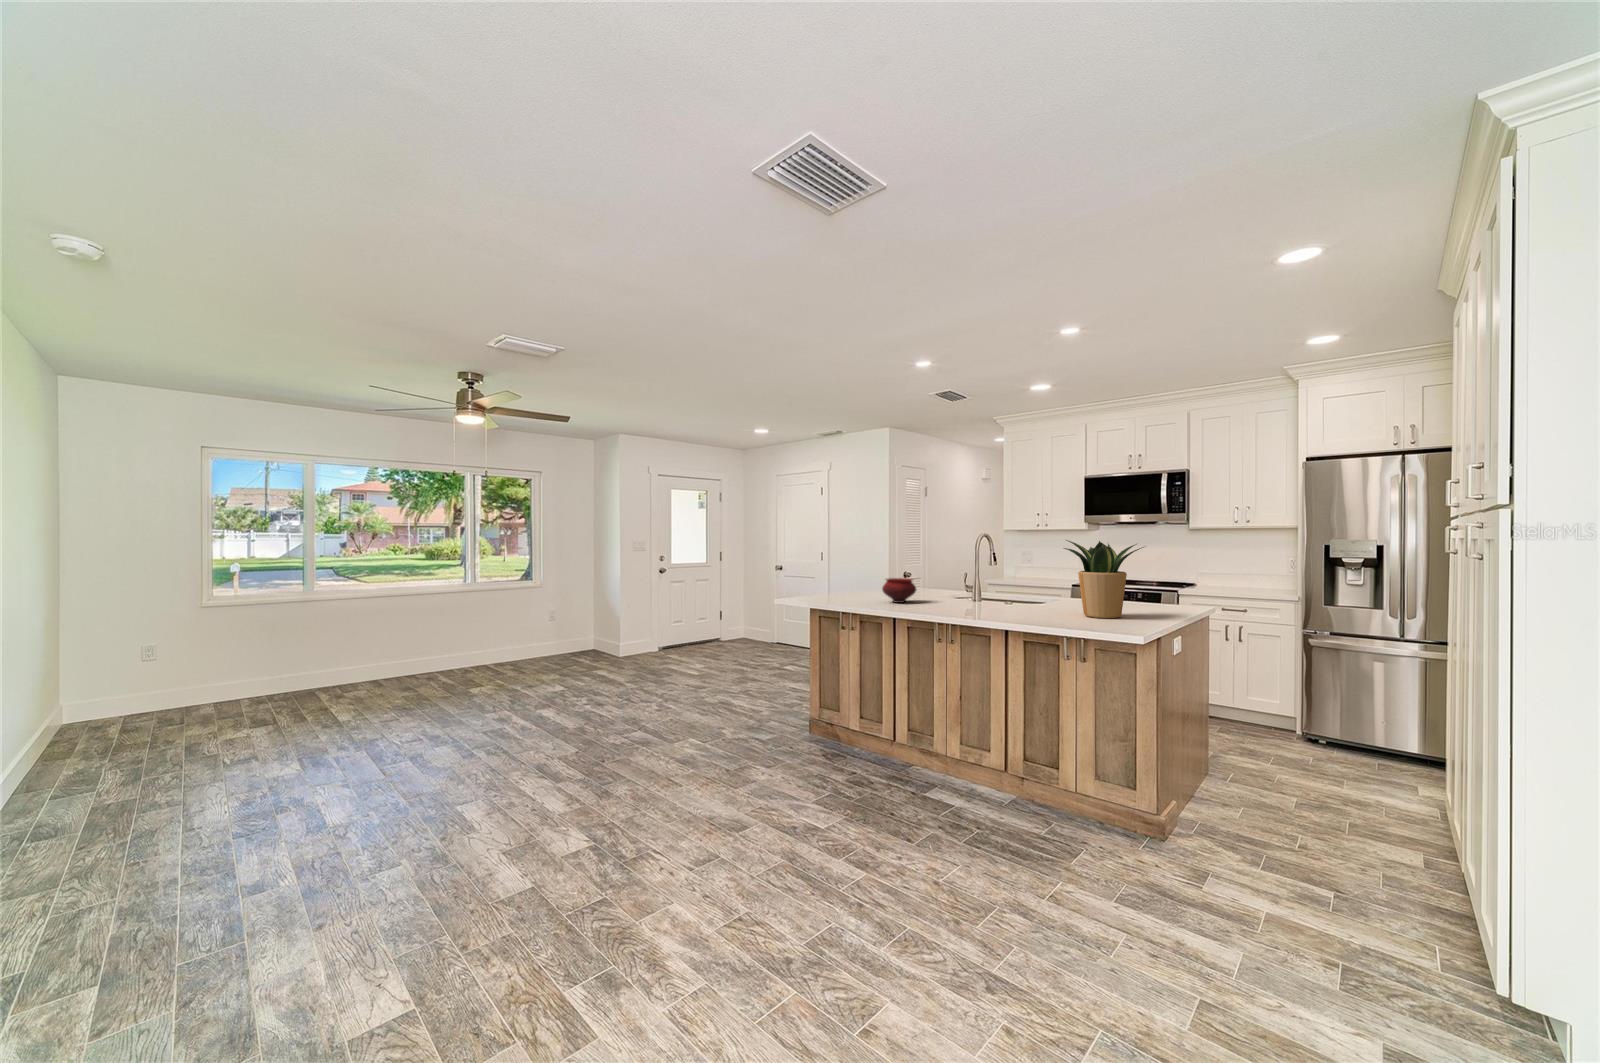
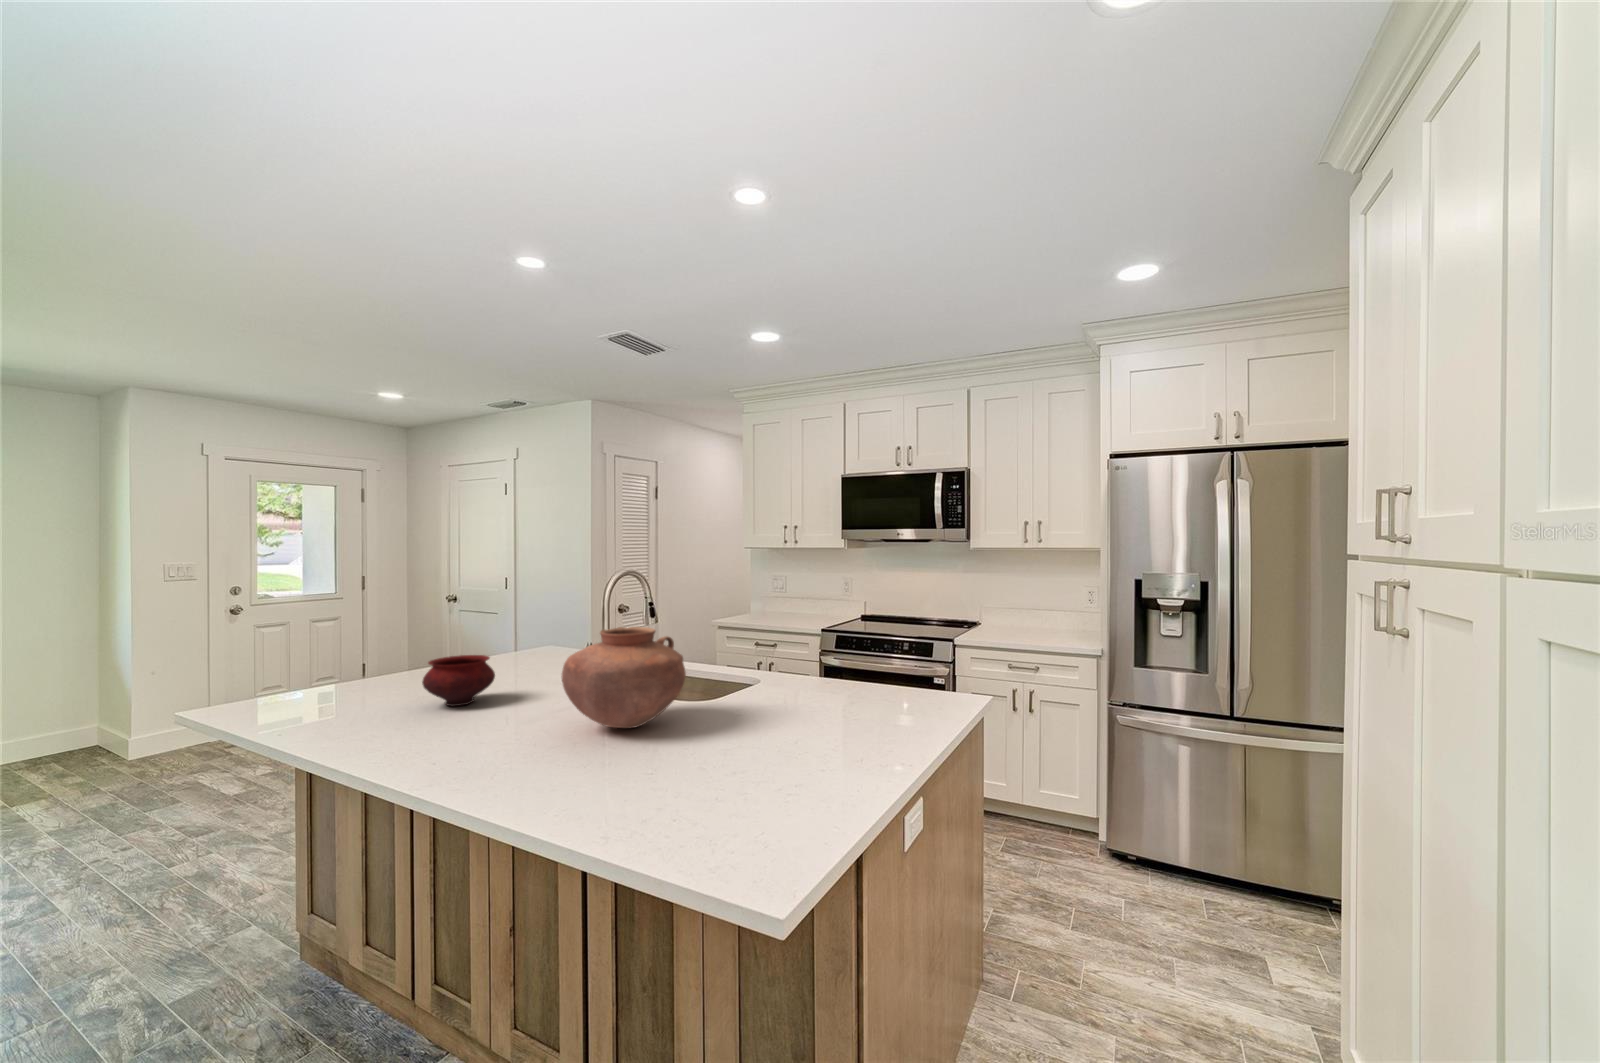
potted plant: present [1064,540,1146,618] -> none [703,599,852,765]
vase: none [975,559,1039,609] -> present [561,627,686,728]

